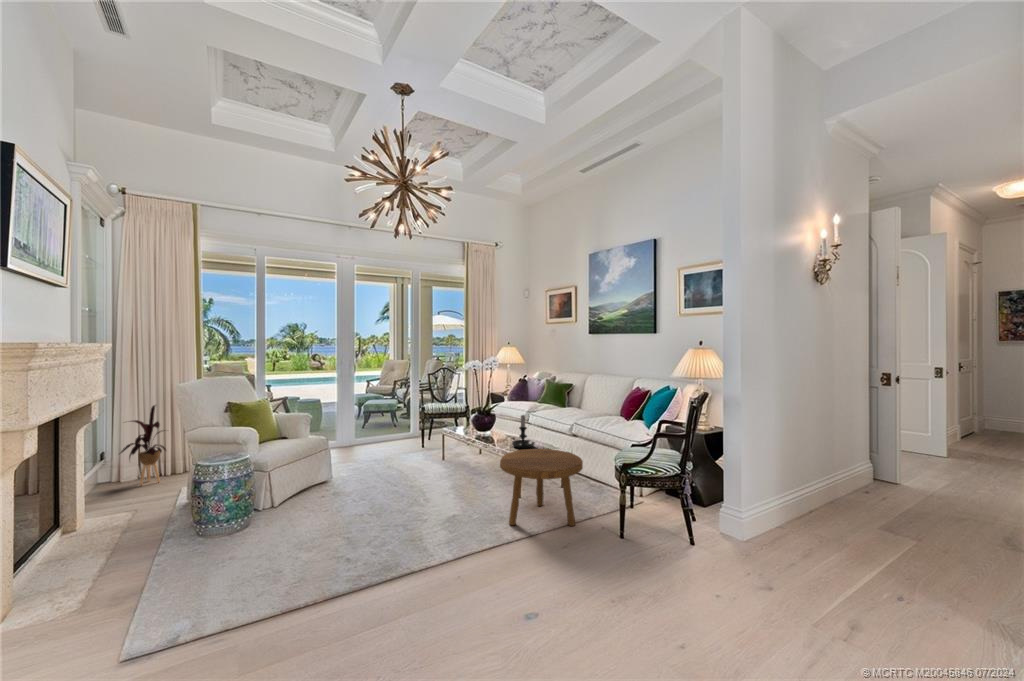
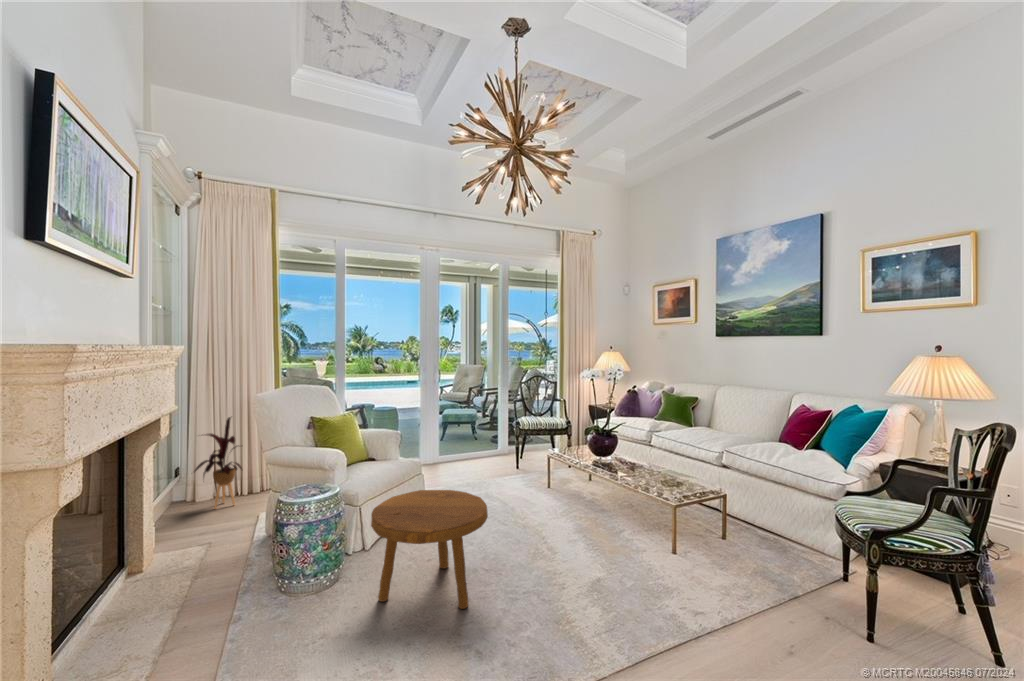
candle holder: present [512,415,535,448] -> none [652,437,684,484]
footstool: present [500,449,583,526] -> present [371,490,488,609]

